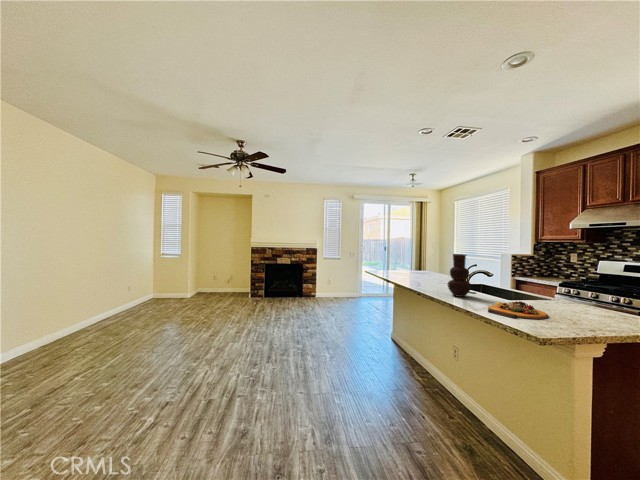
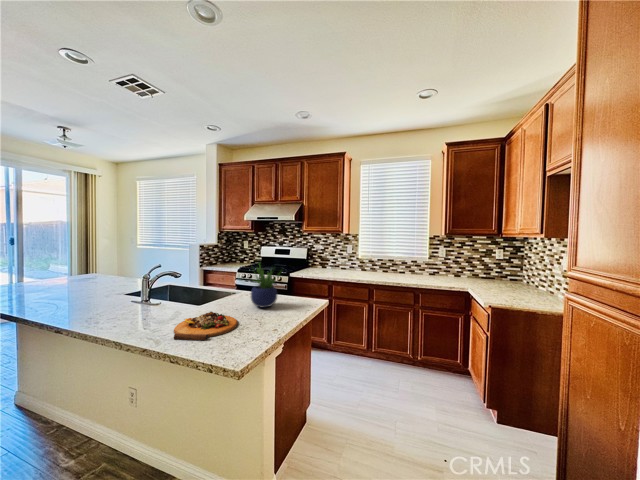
vase: present [448,254,471,297] -> none [115,256,152,319]
potted plant: none [567,266,614,314] -> present [251,266,279,307]

